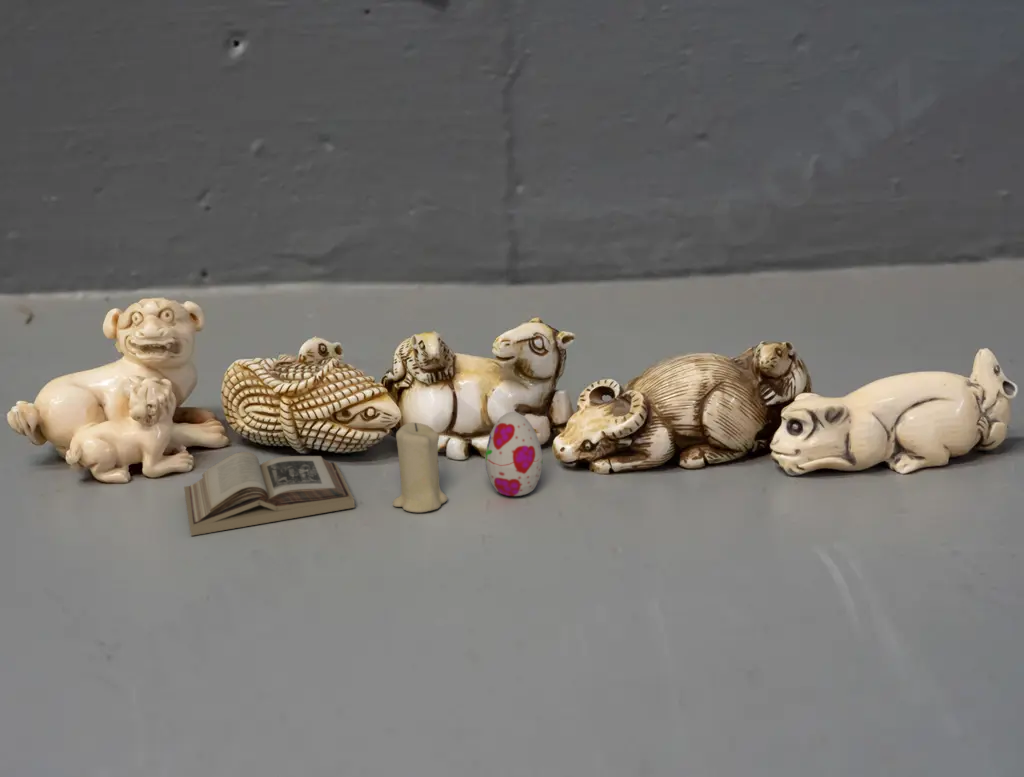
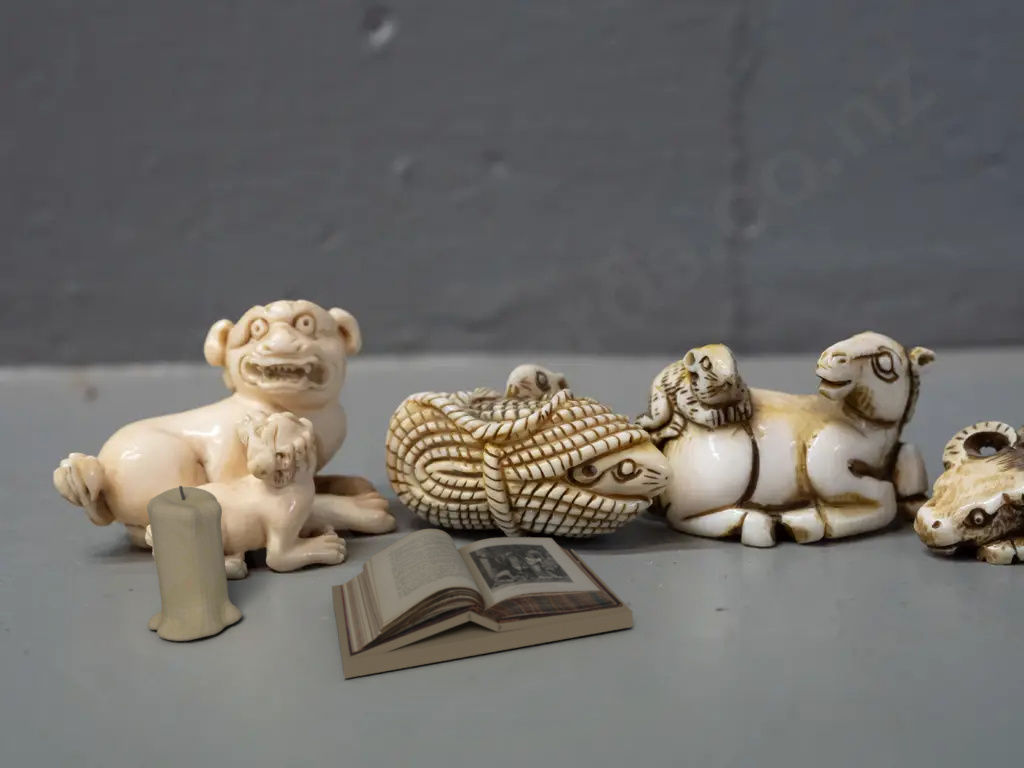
decorative egg: present [485,412,543,496] -> none [855,457,968,609]
candle: present [393,423,448,512] -> present [147,486,242,641]

